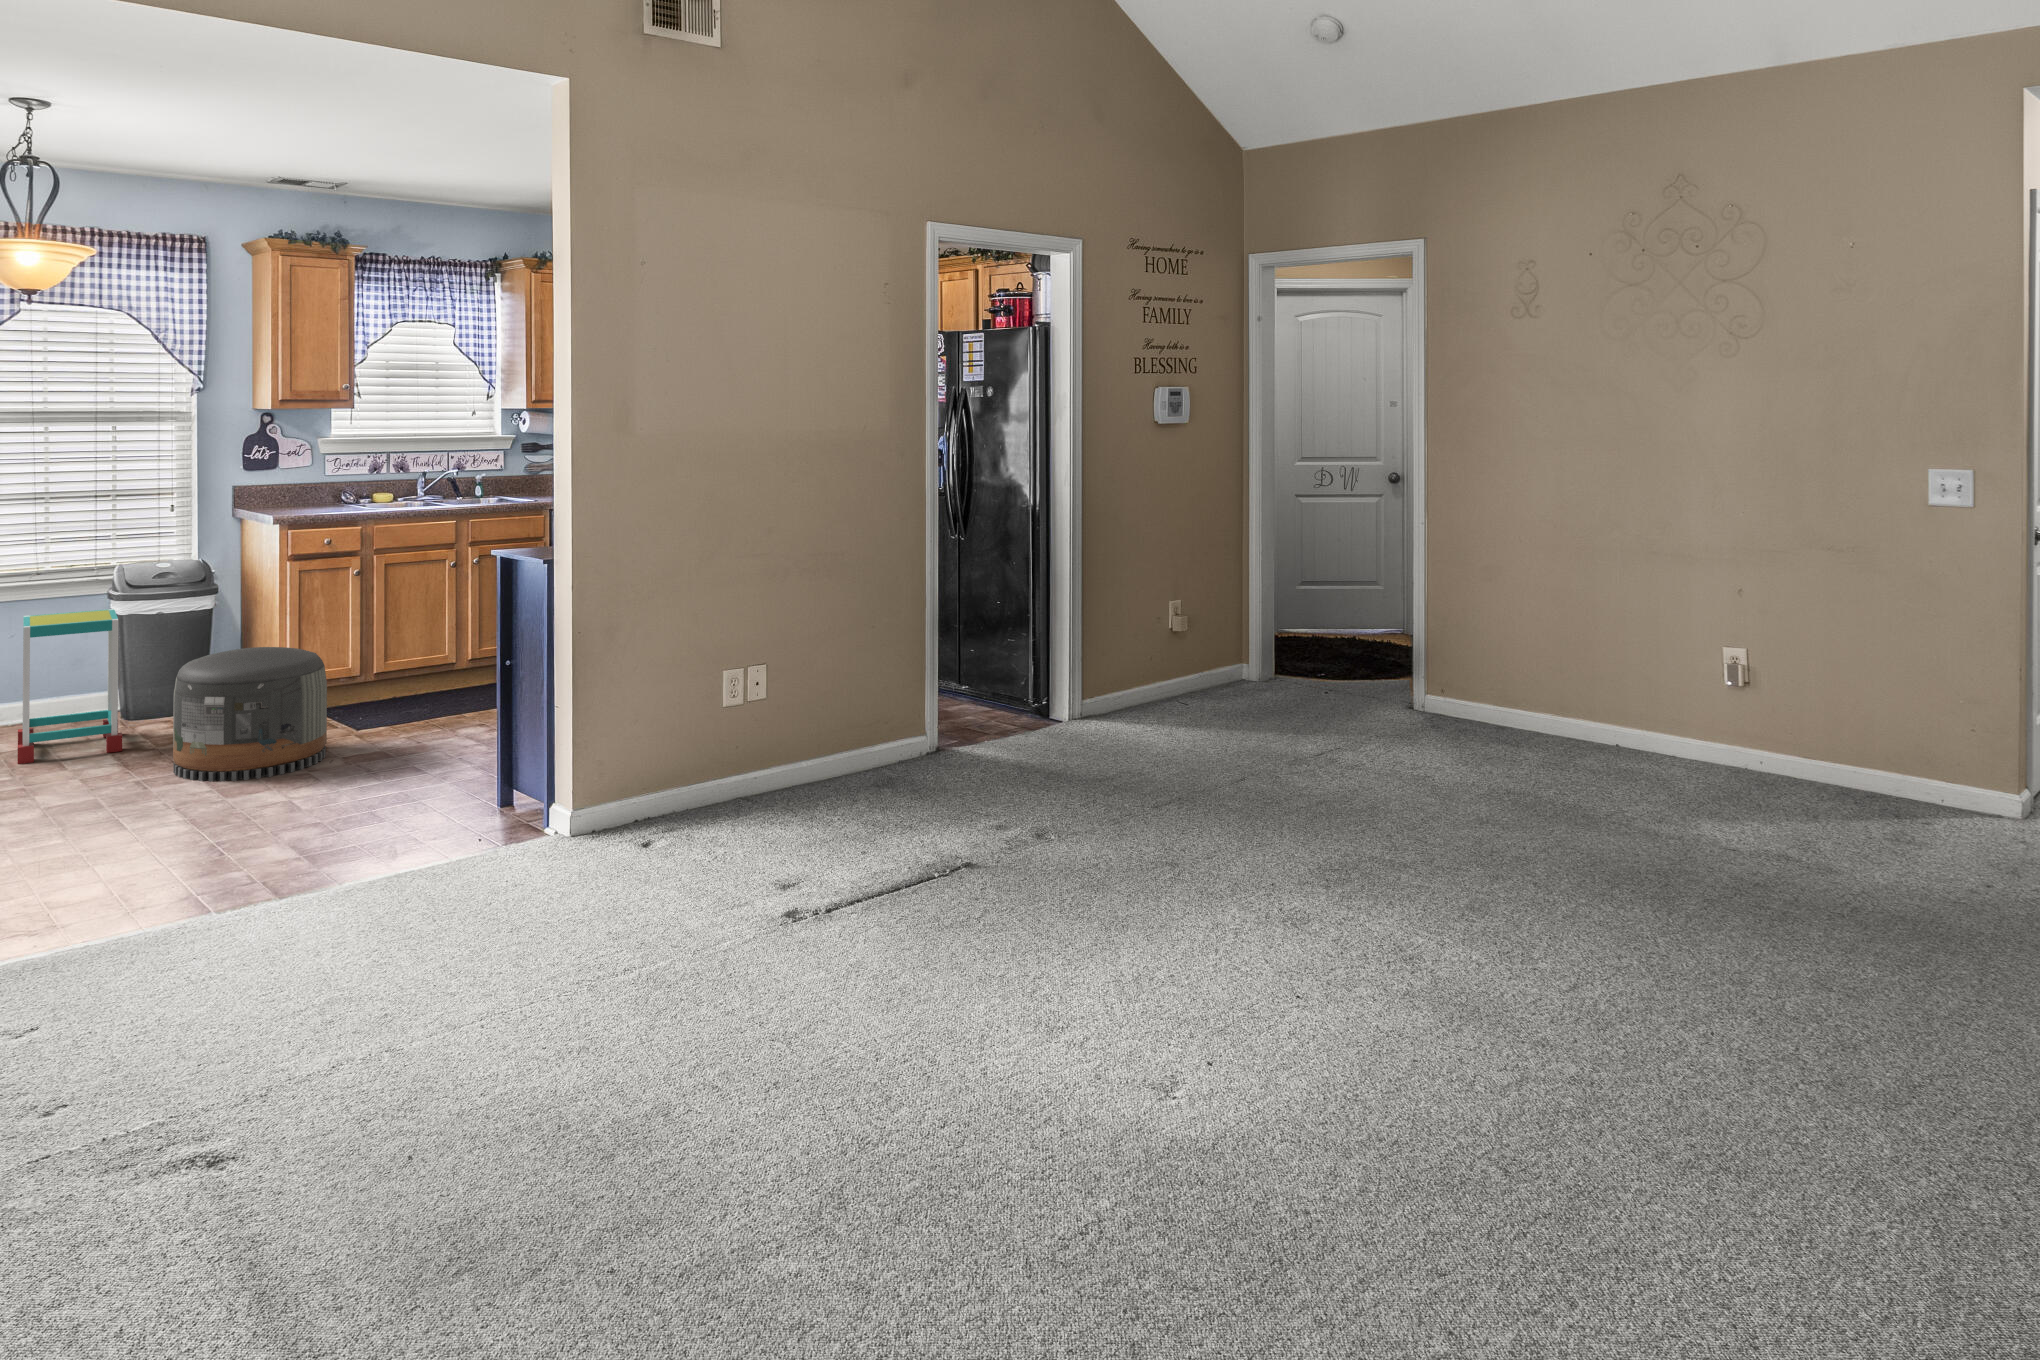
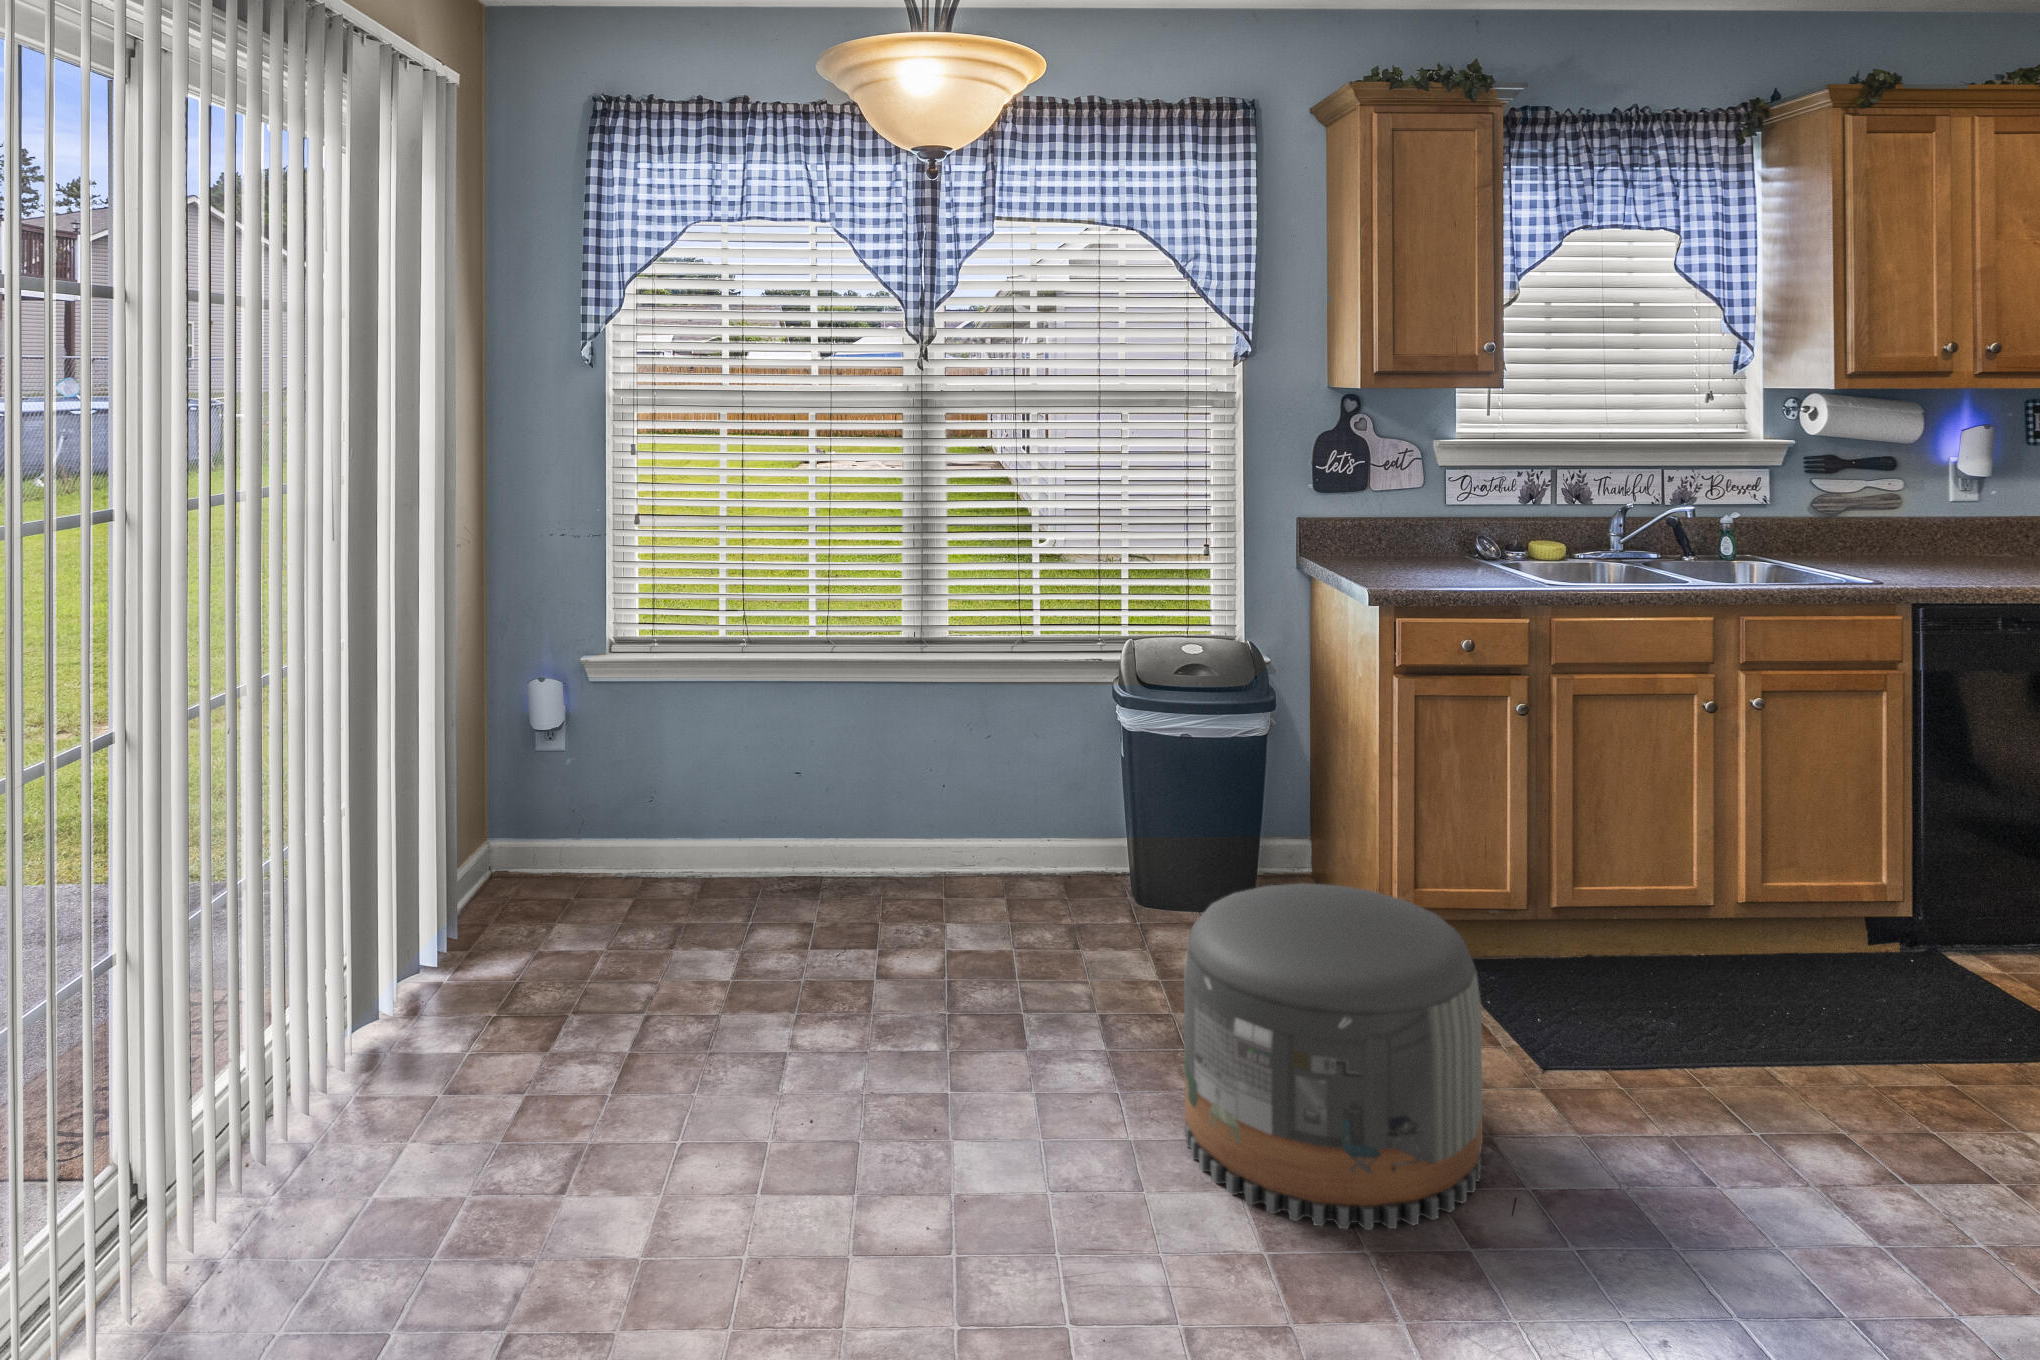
side table: present [18,609,122,764] -> none [960,733,1120,1014]

